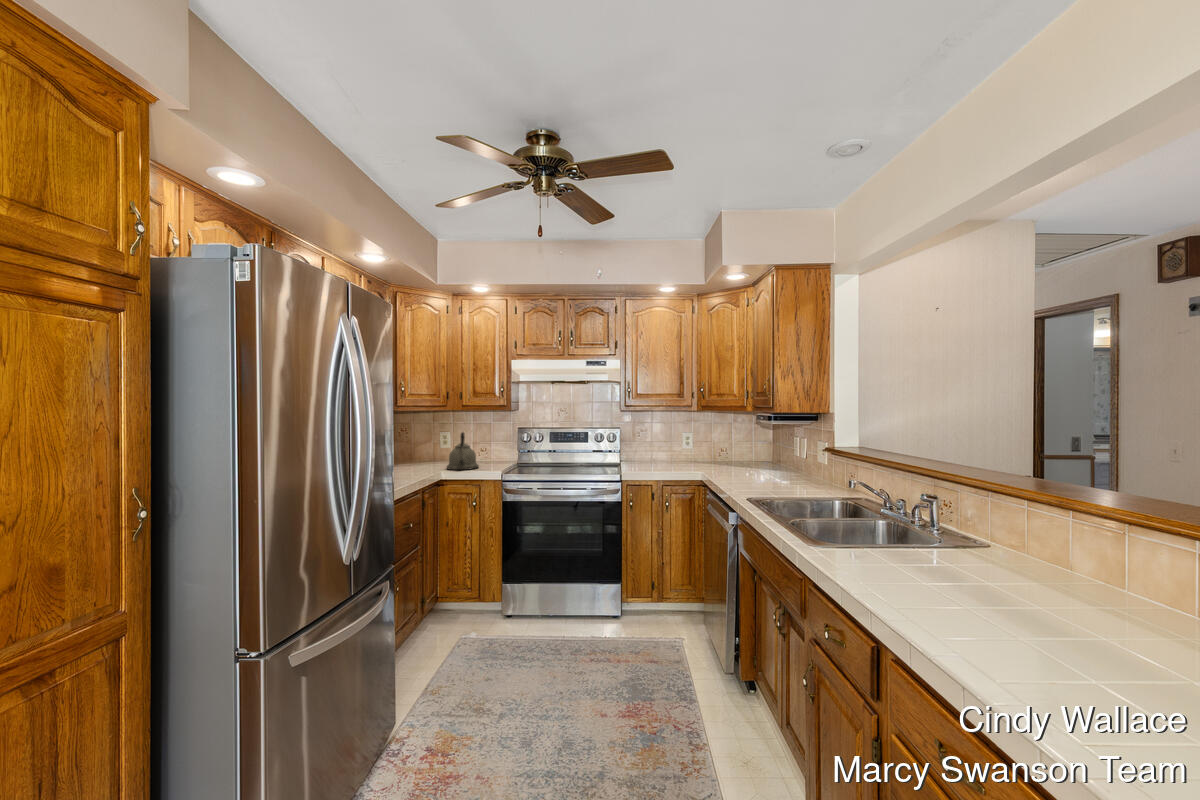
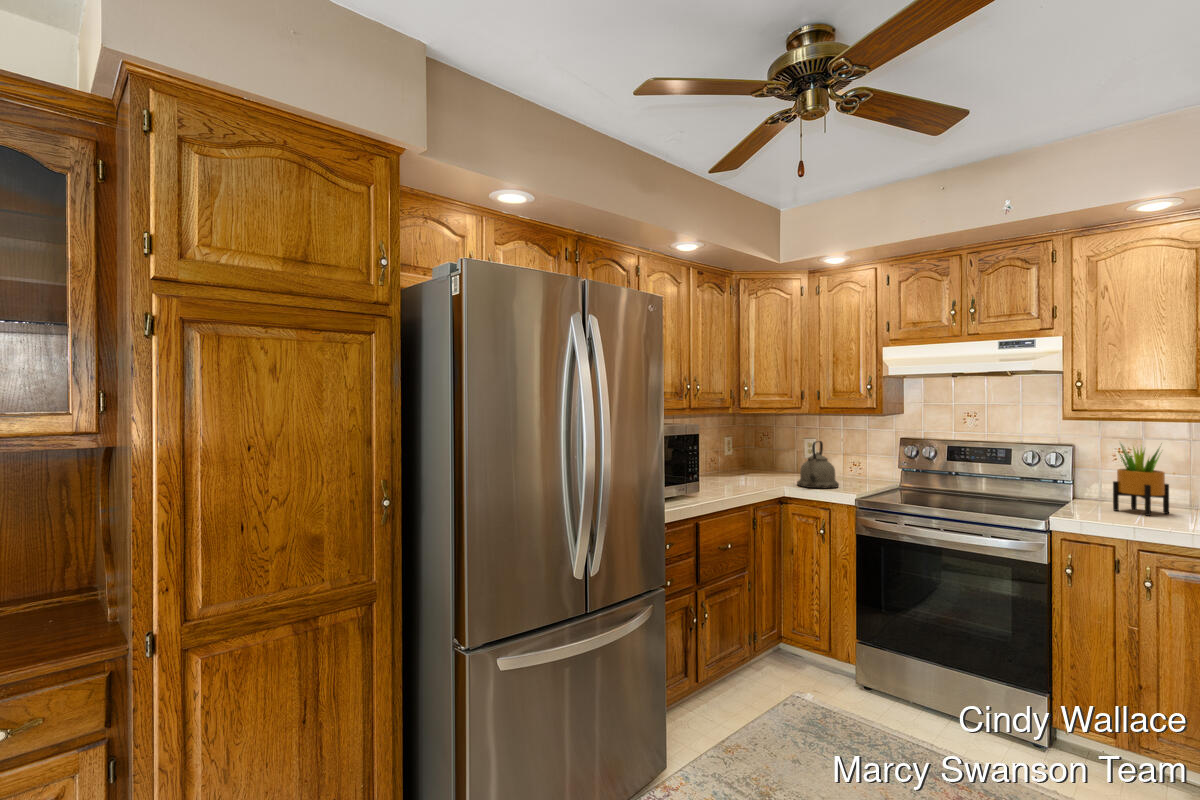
potted plant: none [636,423,659,465] -> present [1113,444,1169,516]

